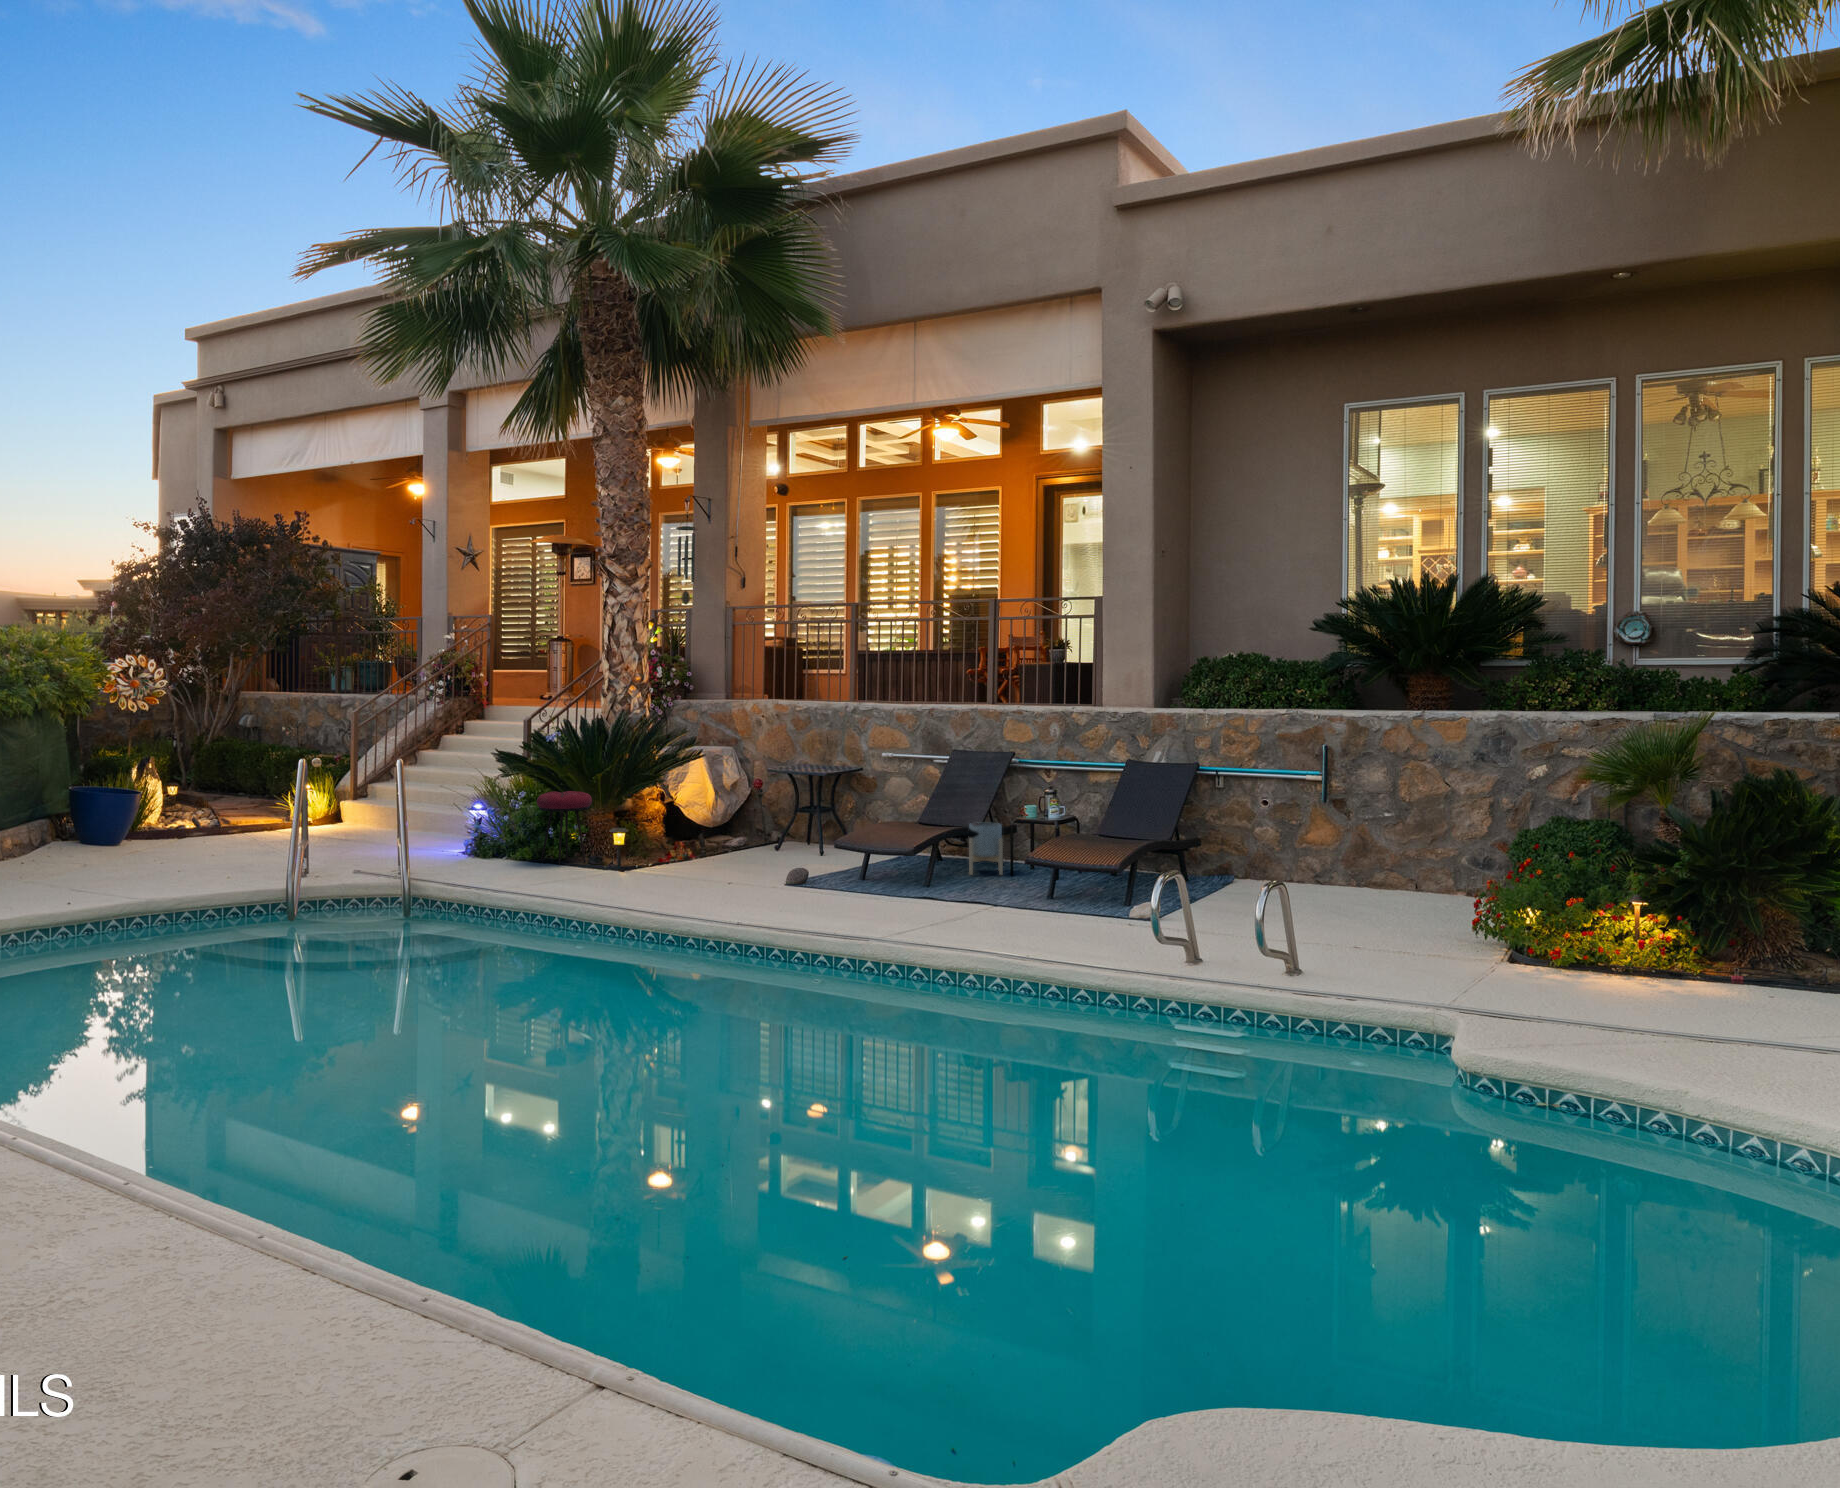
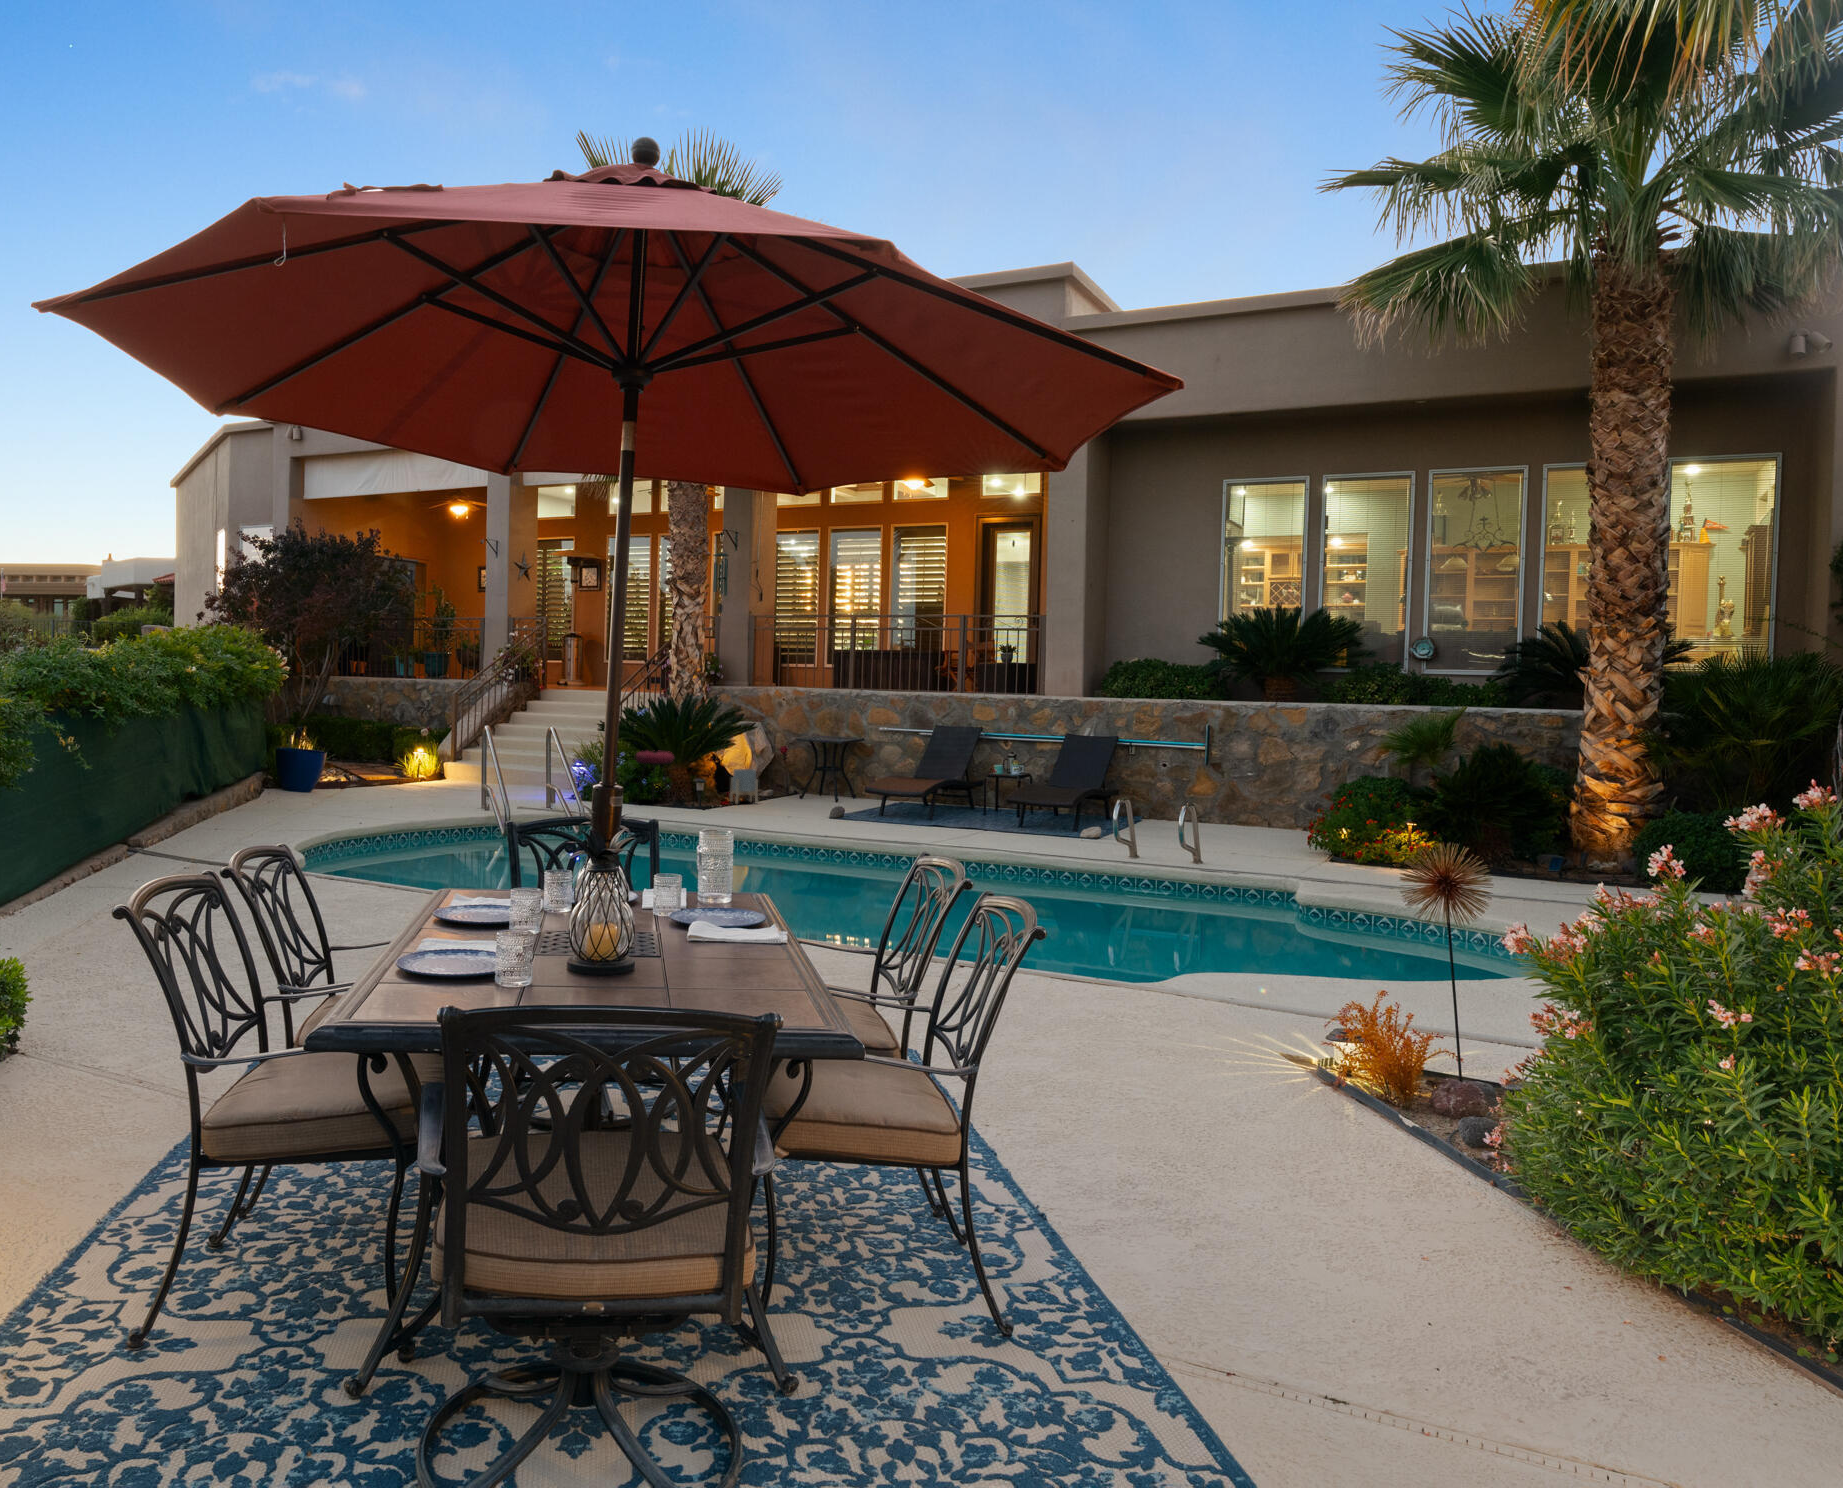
planter: present [969,823,1003,875] -> present [730,769,758,803]

